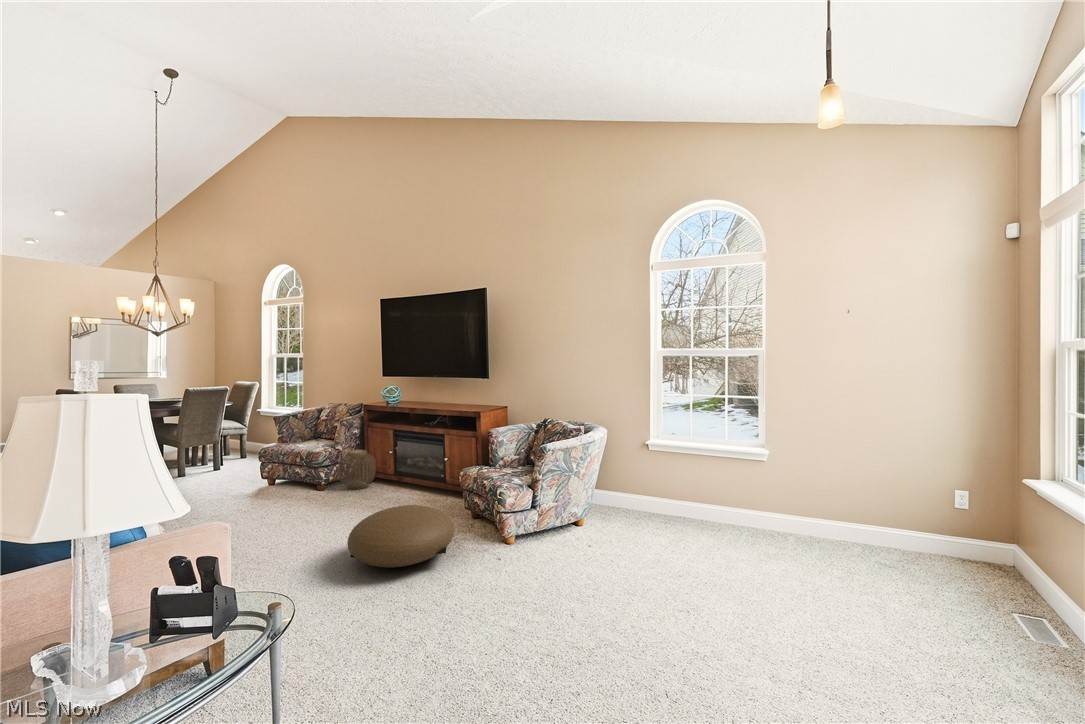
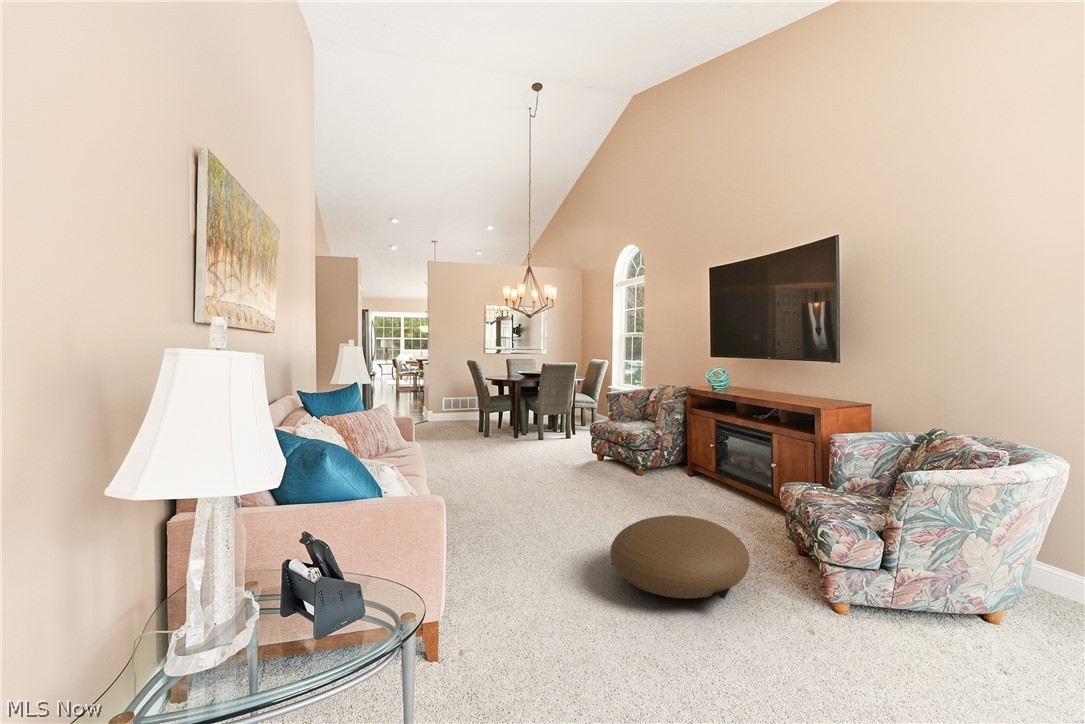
woven basket: present [338,449,376,490] -> none [656,437,695,481]

